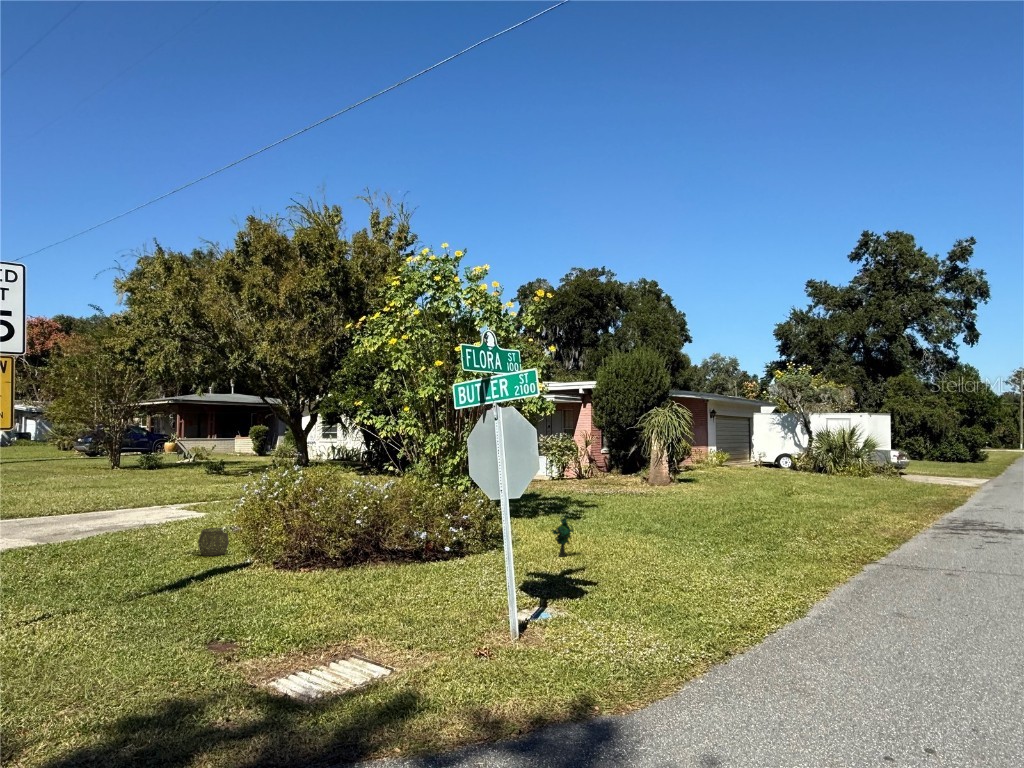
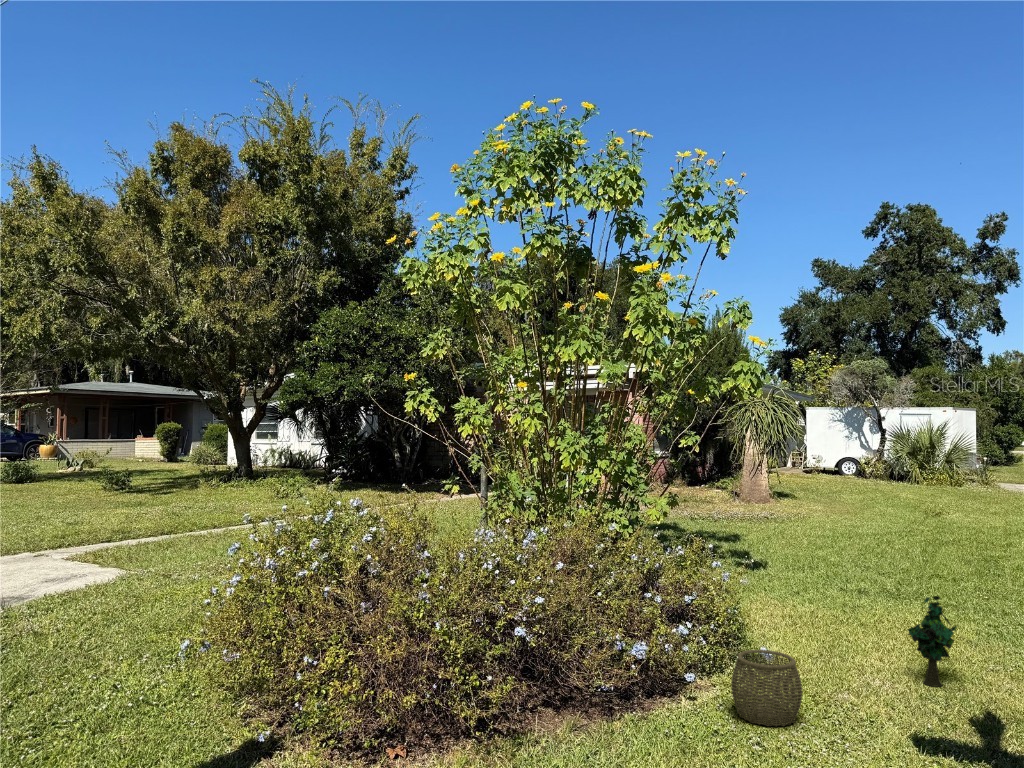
woven basket: present [198,528,229,556] -> present [731,650,803,726]

